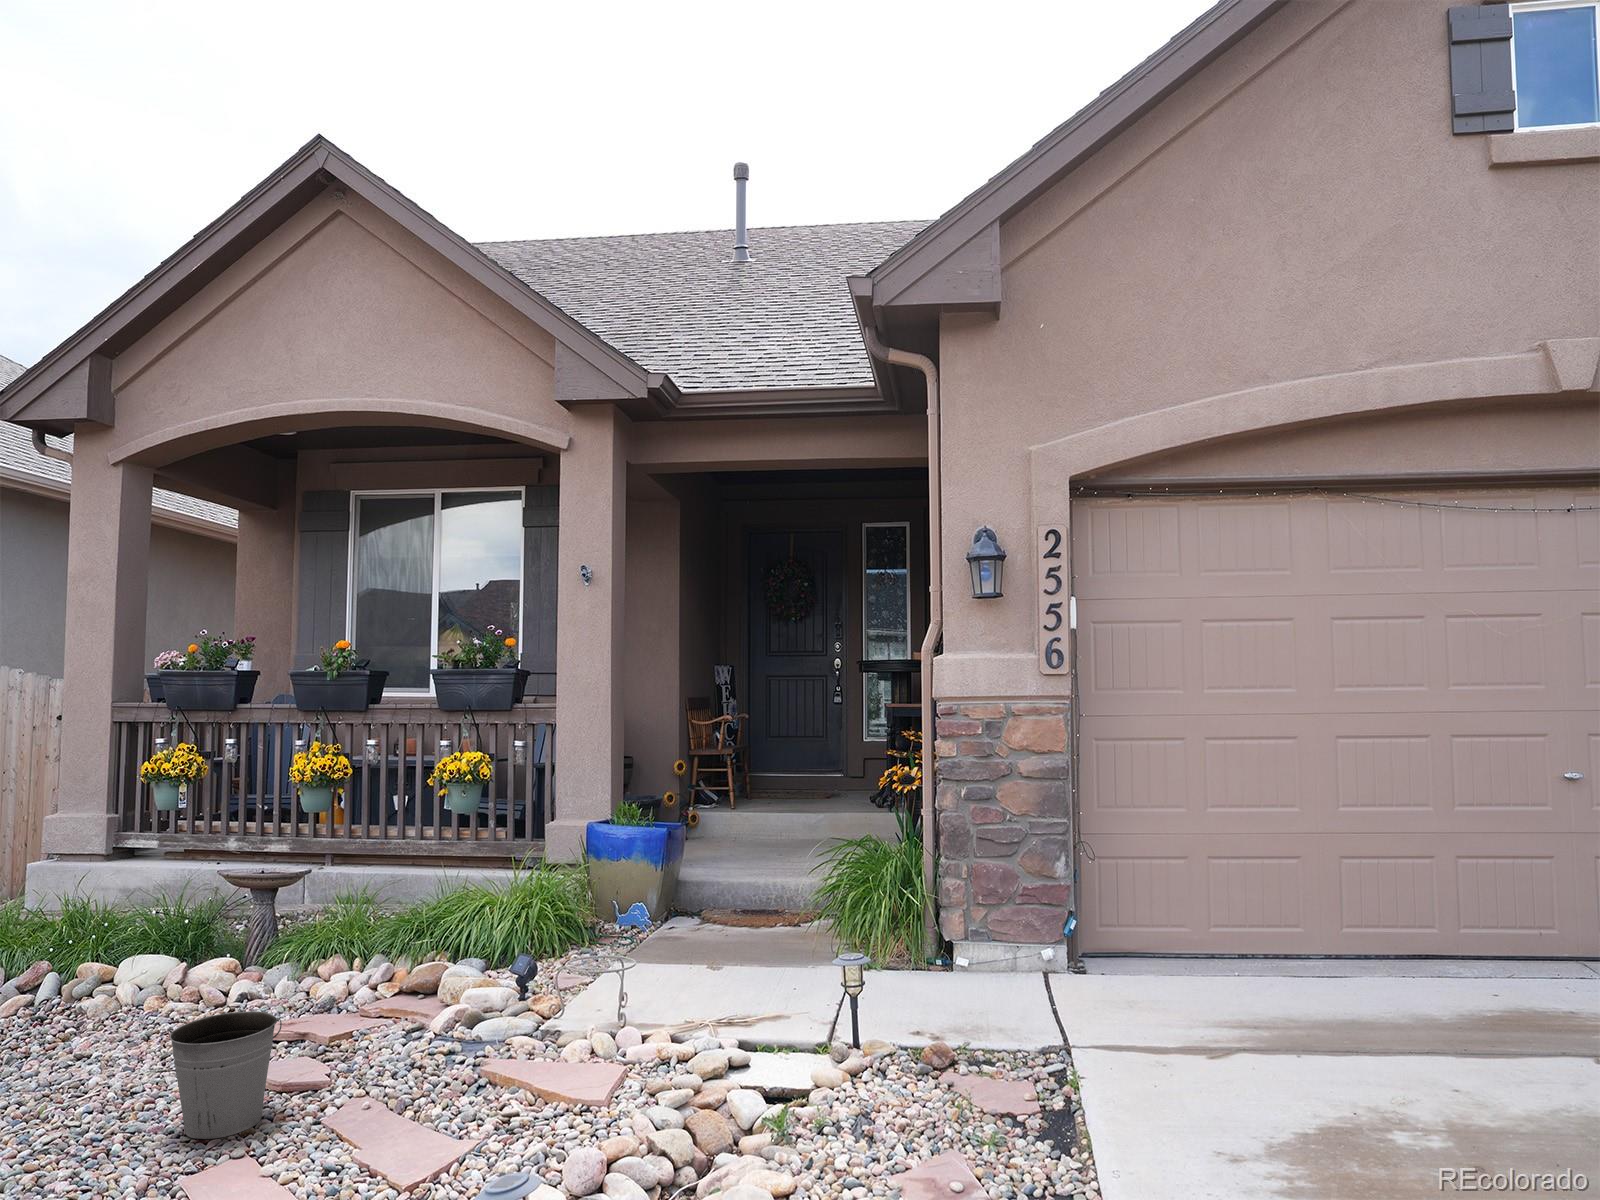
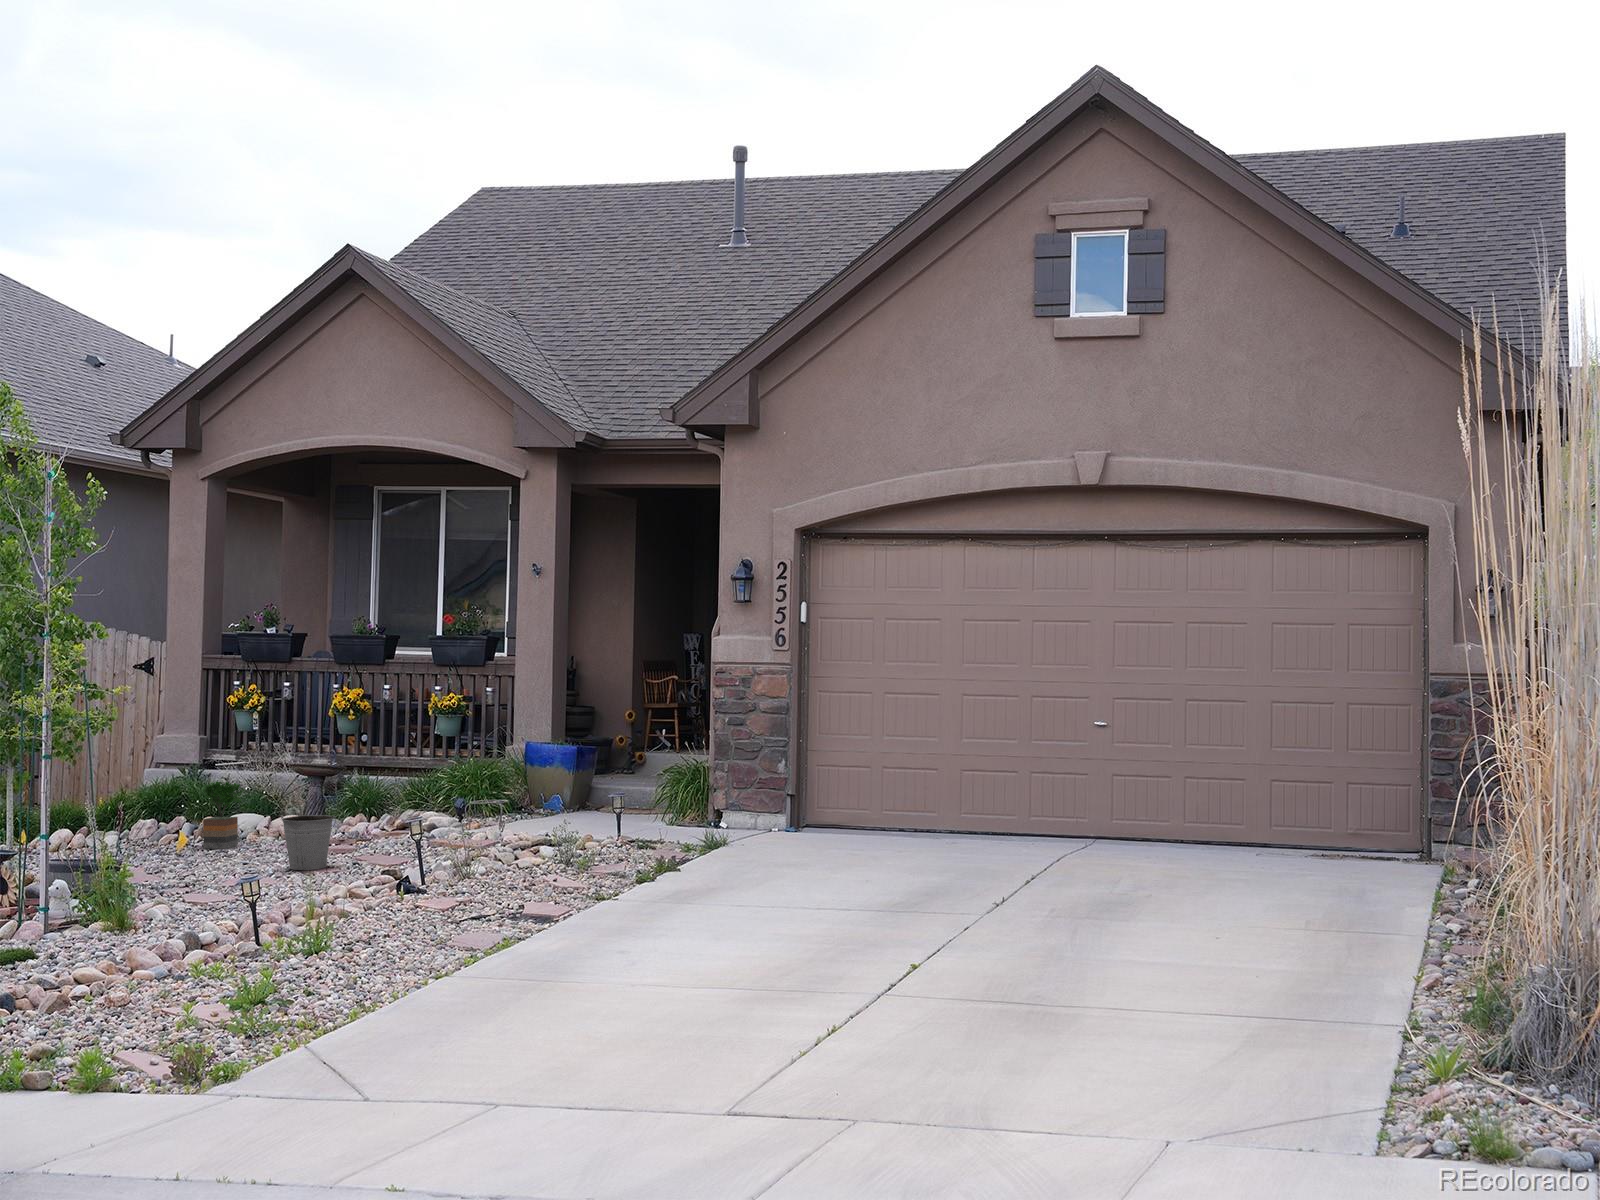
potted tree: none [55,914,139,1033] -> present [203,781,244,849]

